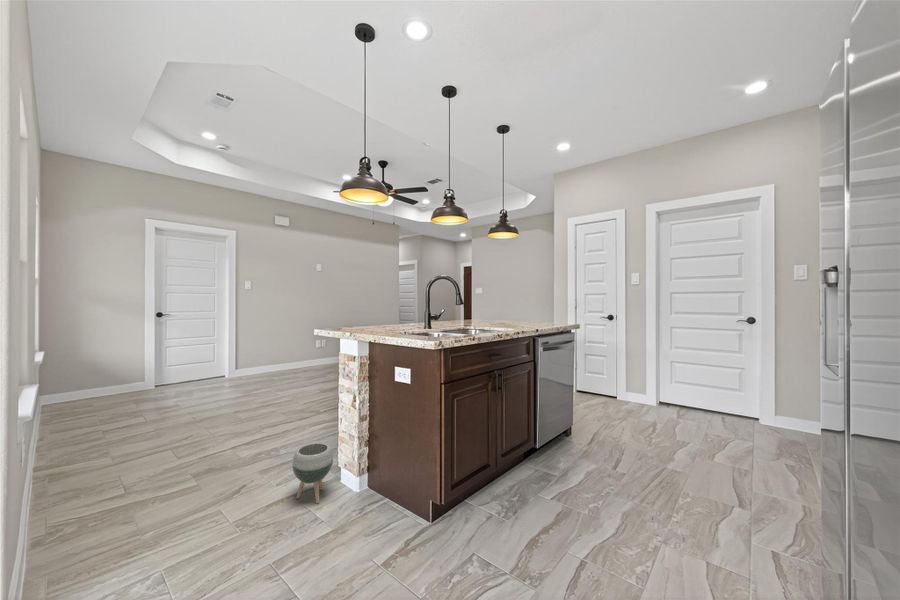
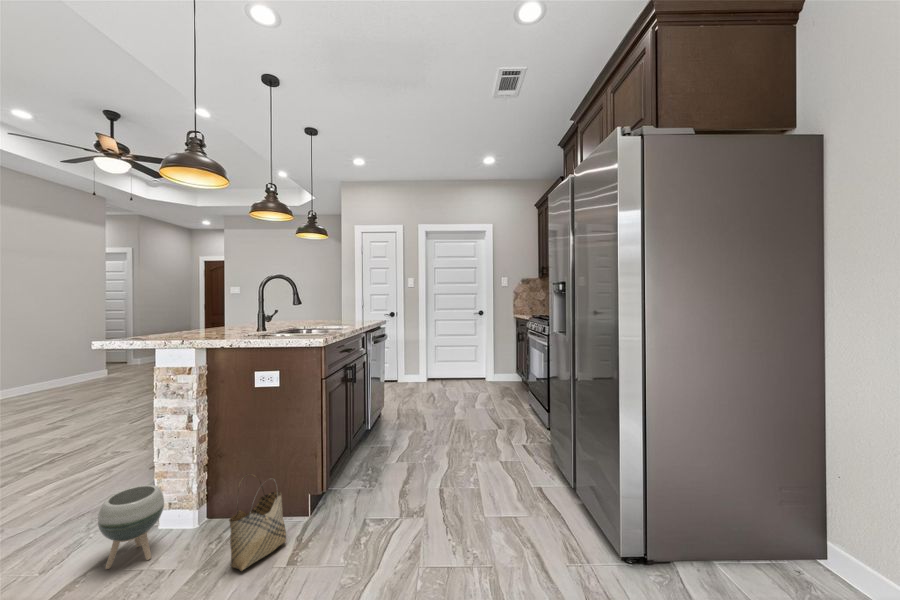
woven basket: none [343,461,397,550] -> present [229,474,286,571]

